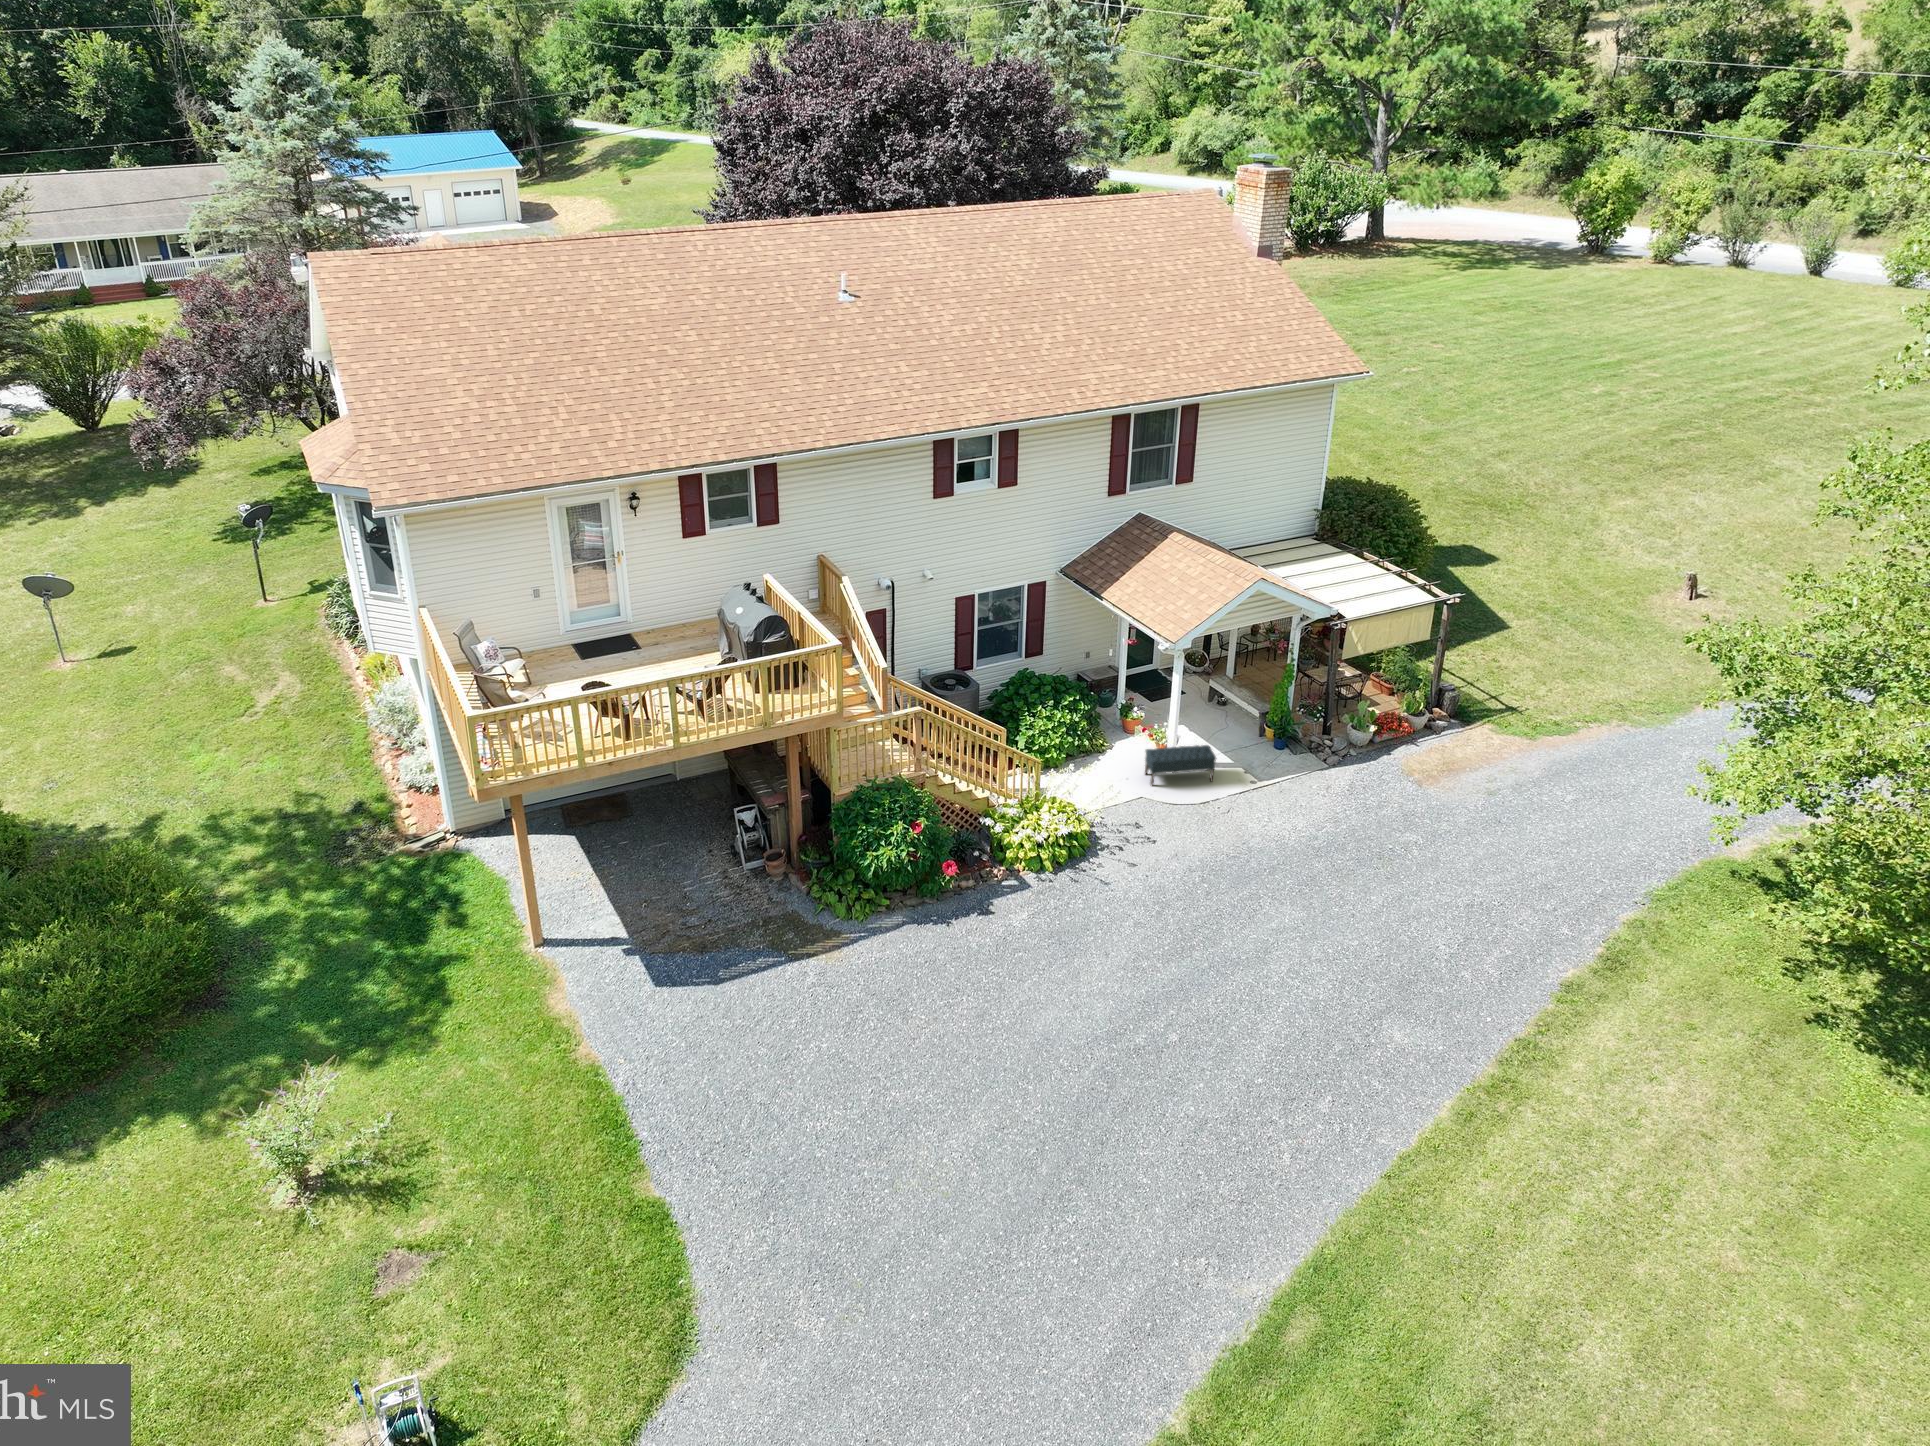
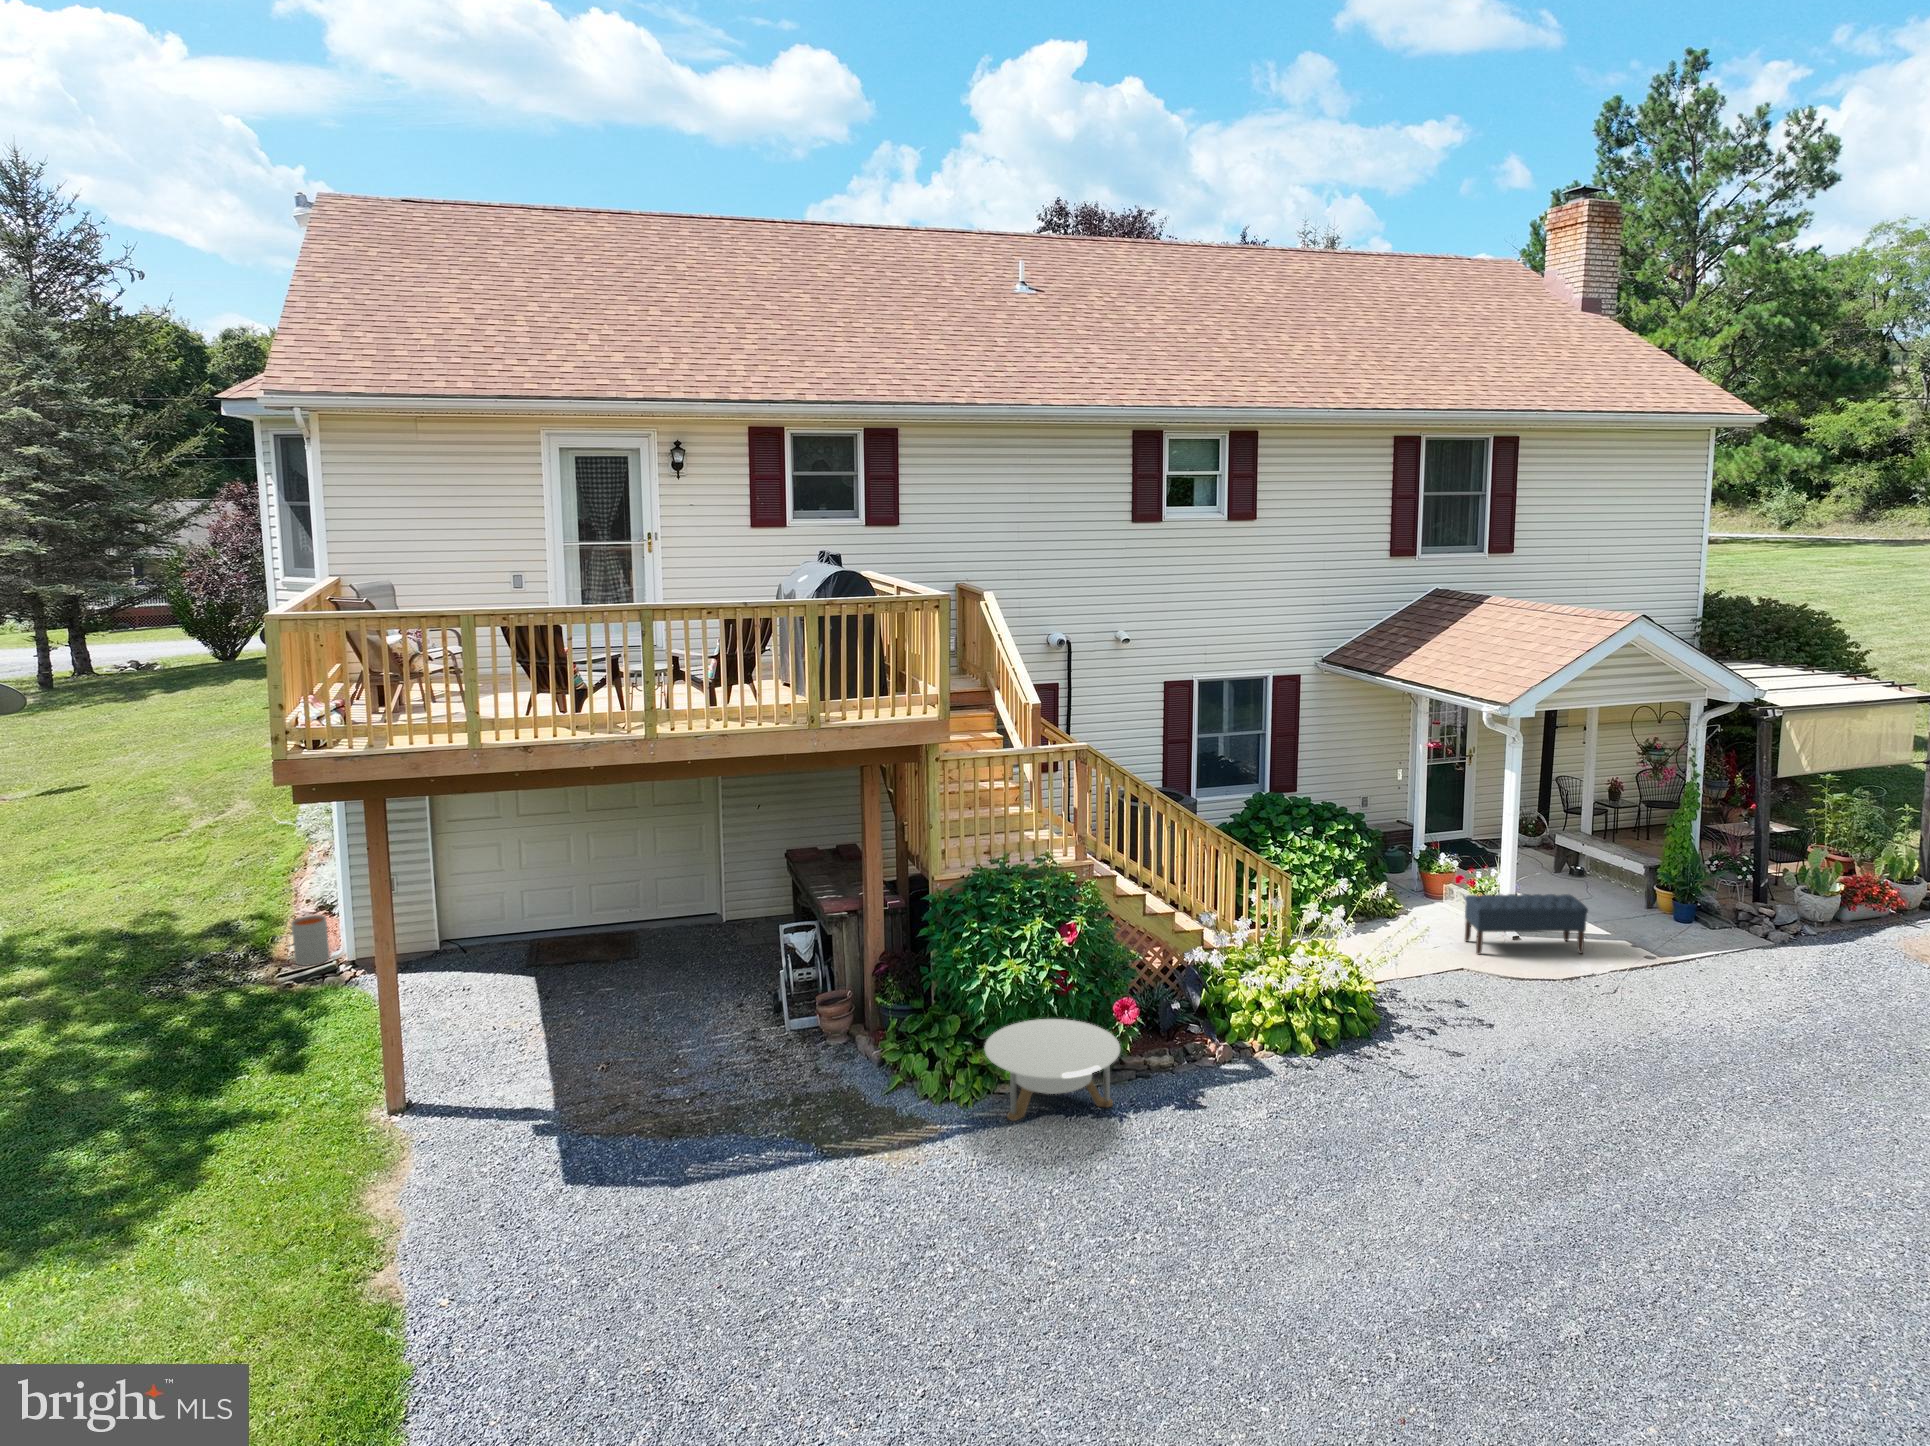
bucket: none [421,810,448,842] -> present [291,915,330,966]
round table: none [877,874,950,937] -> present [984,1019,1120,1121]

